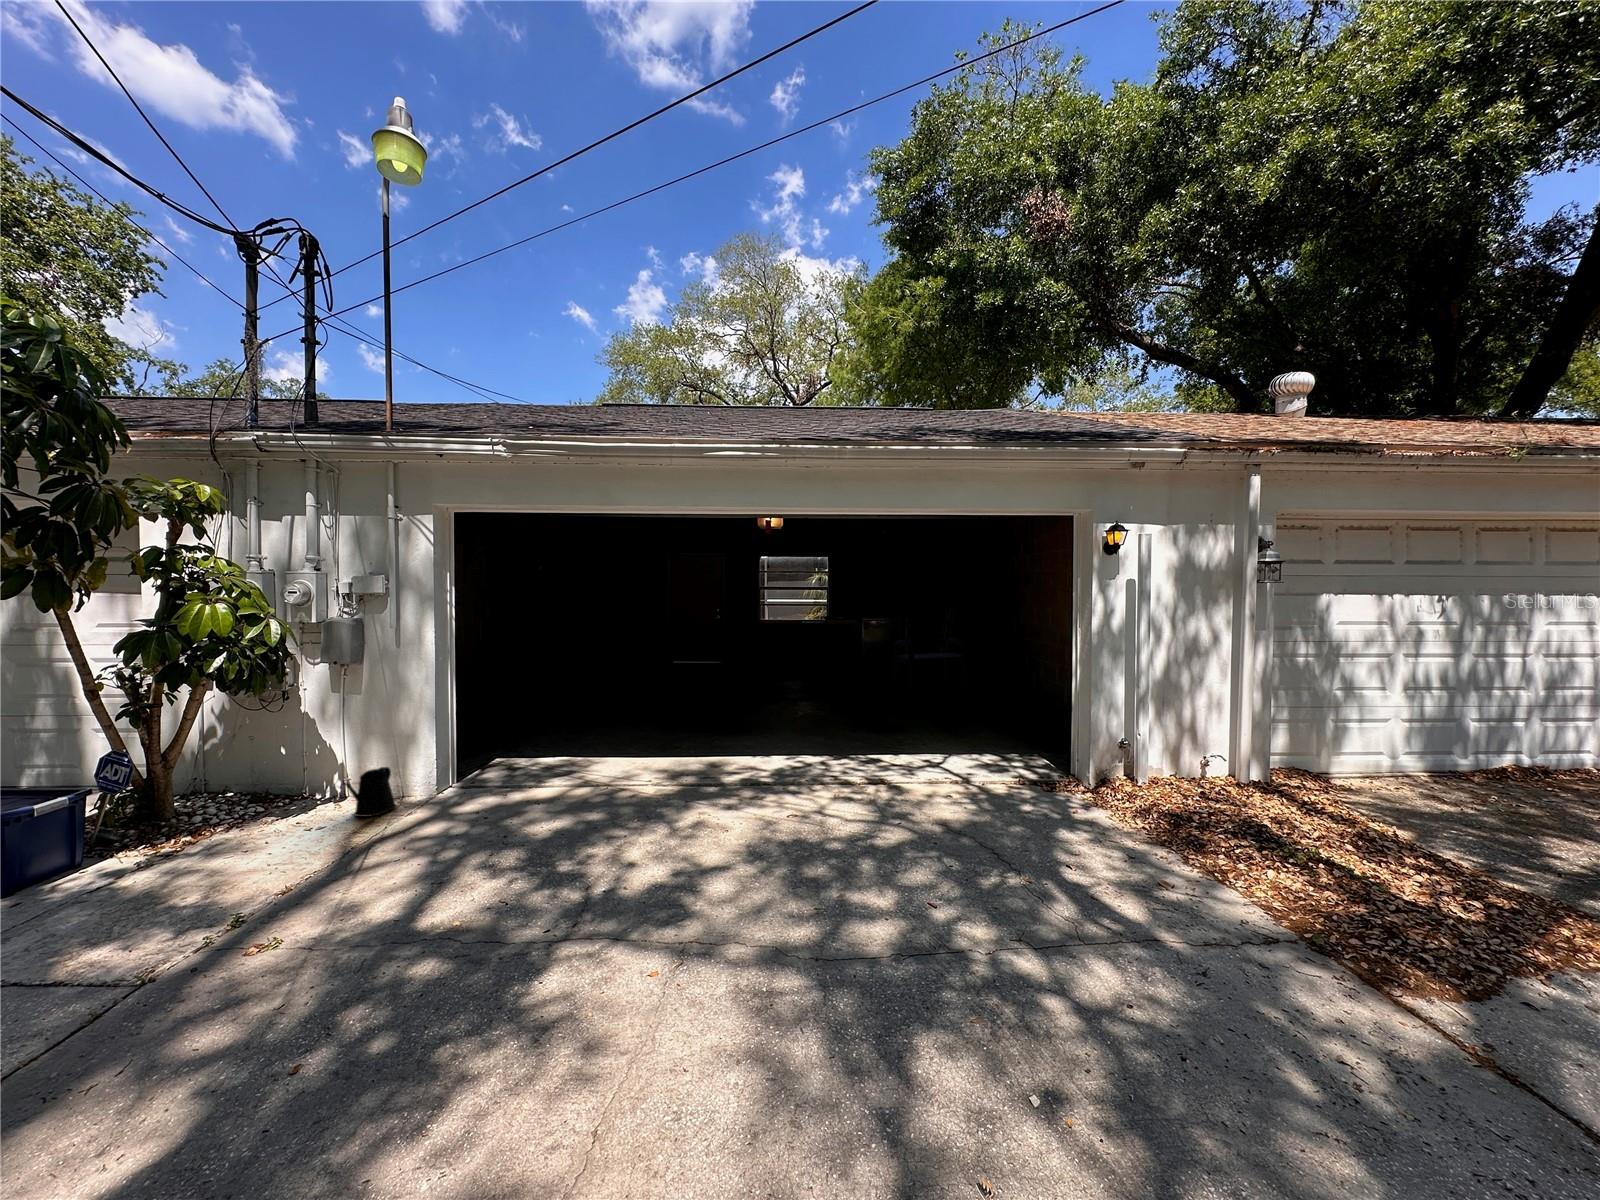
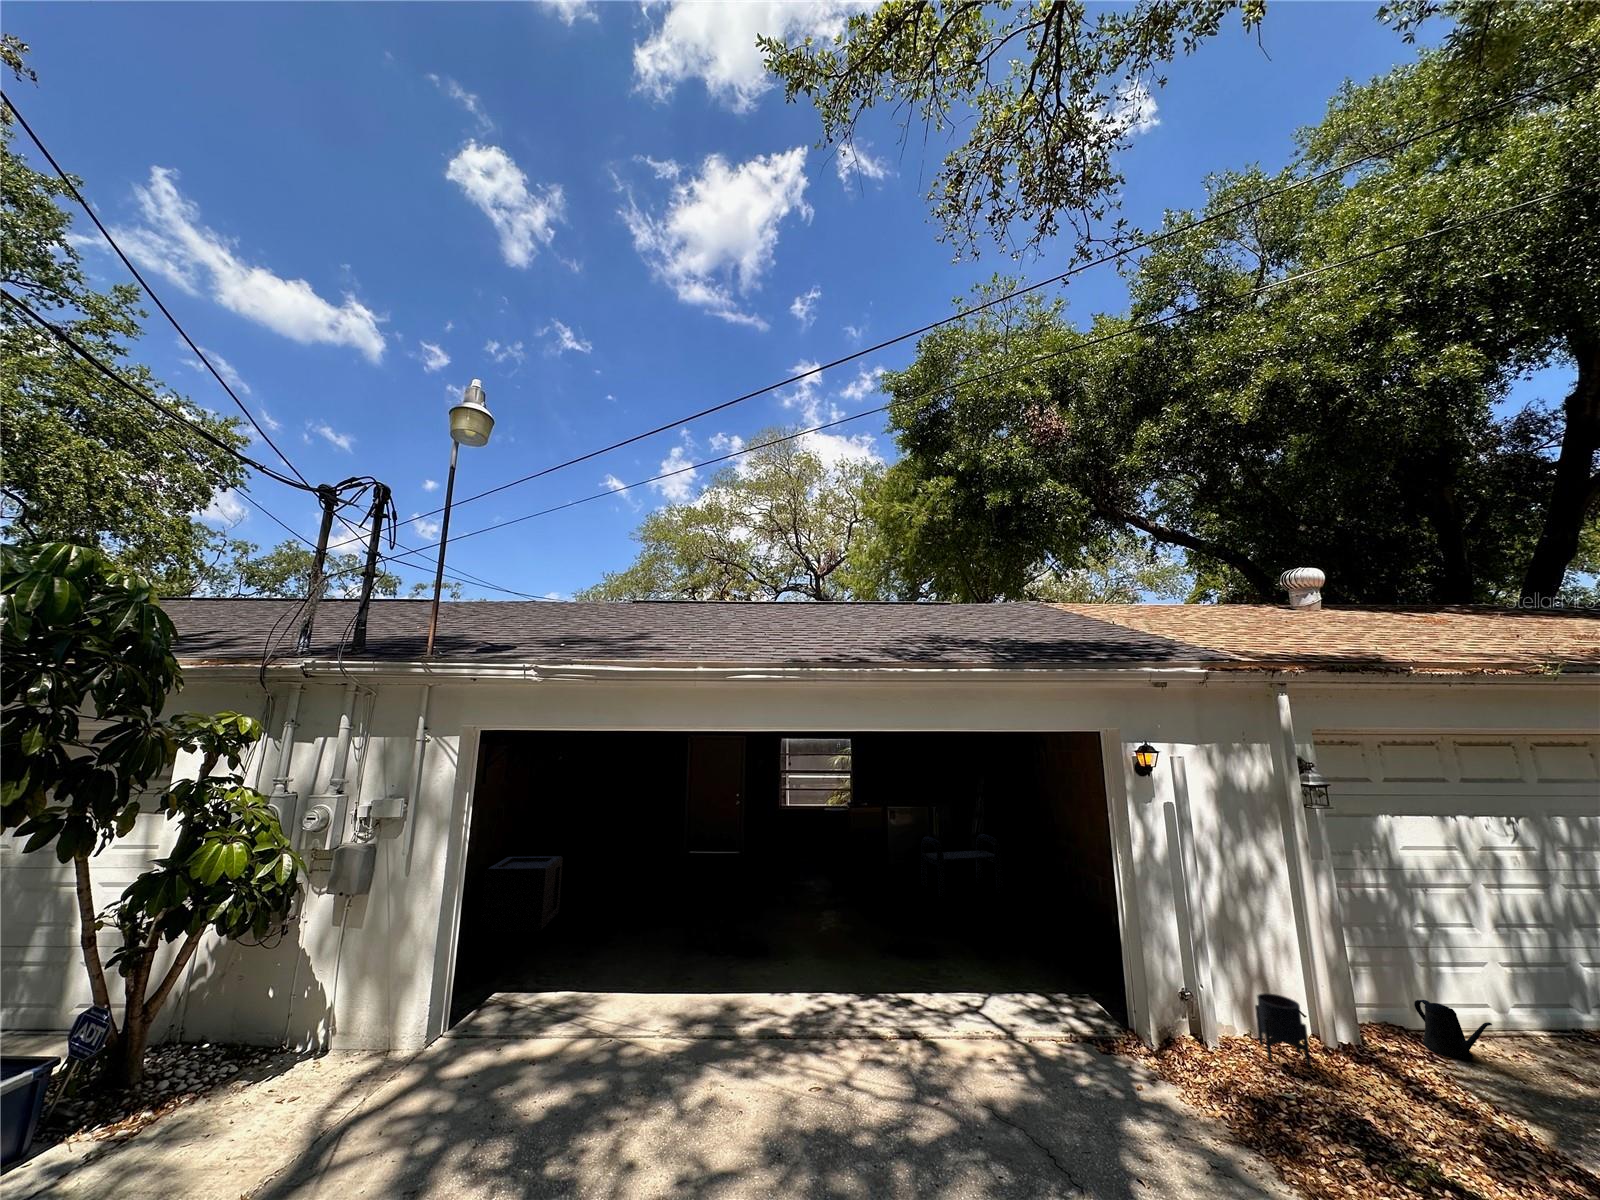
wooden crate: none [476,655,552,719] -> present [480,856,563,932]
planter: none [1182,742,1225,796] -> present [1255,993,1311,1067]
watering can: present [343,767,396,817] -> present [1414,1000,1492,1059]

